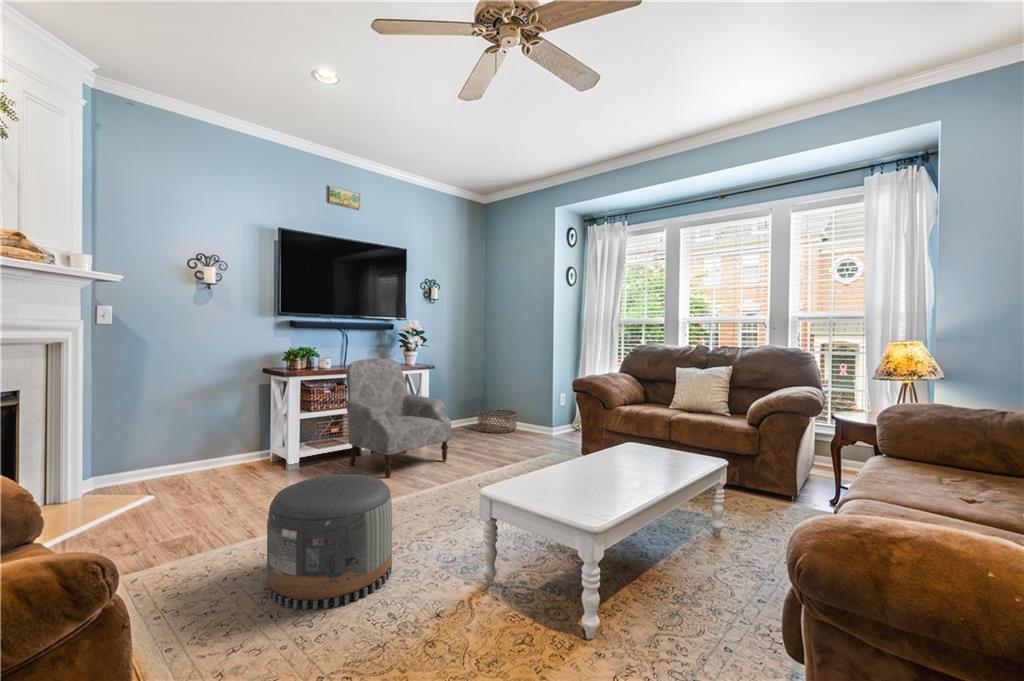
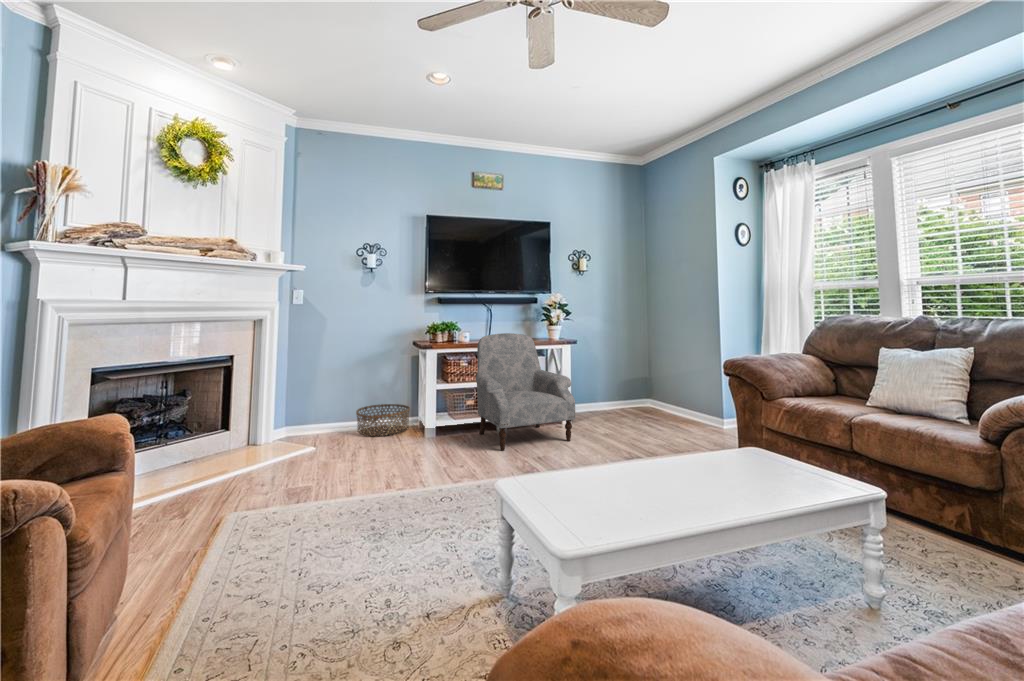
basket: present [477,410,517,433] -> present [356,404,410,436]
pouf: present [267,474,392,610] -> none [314,443,435,574]

